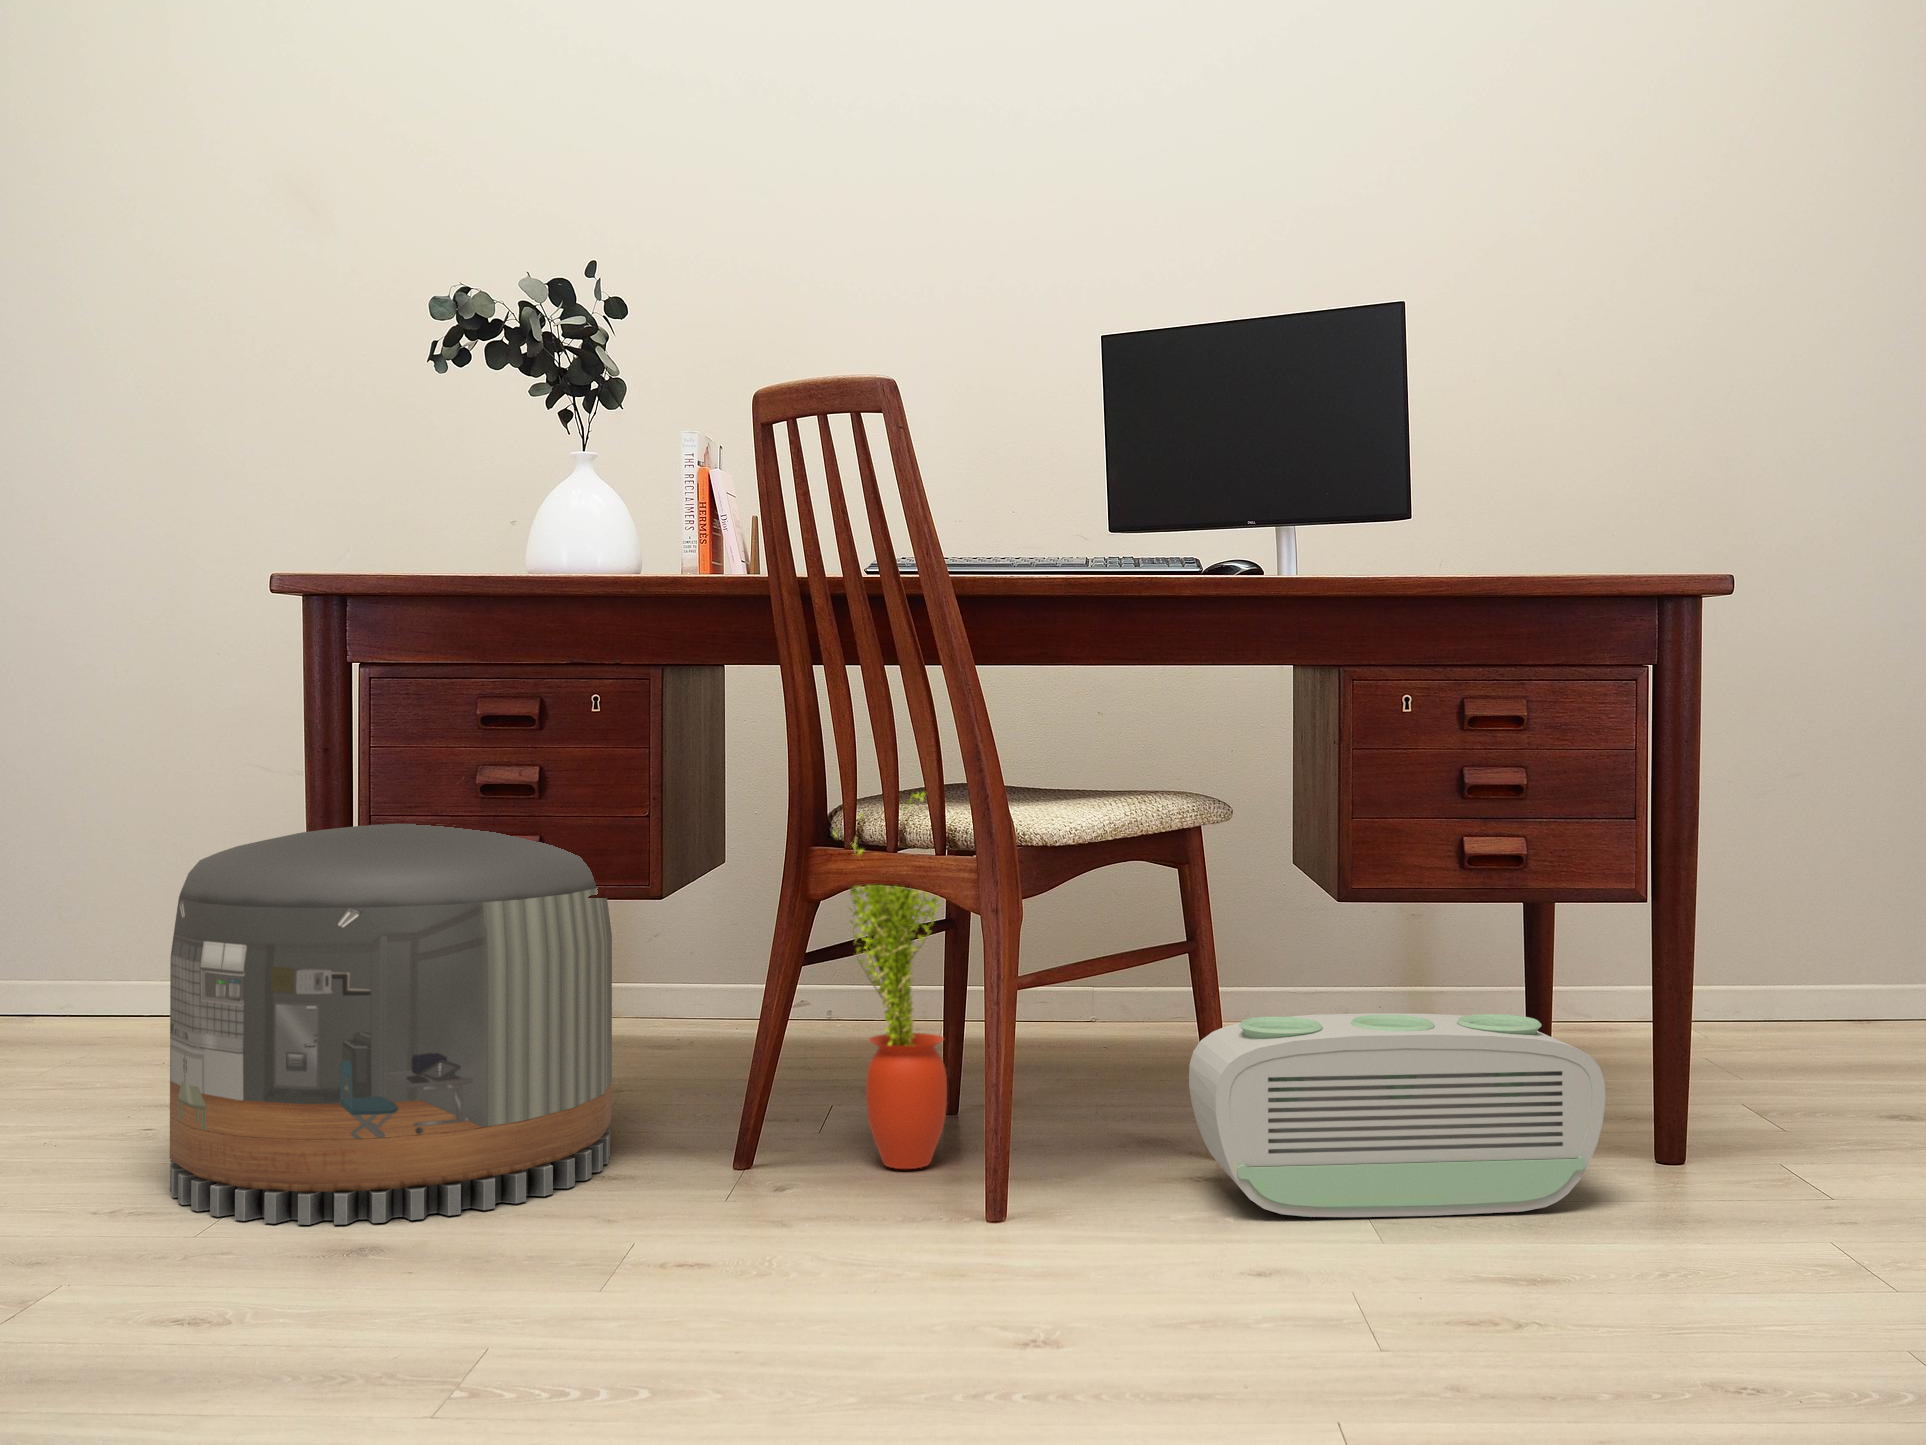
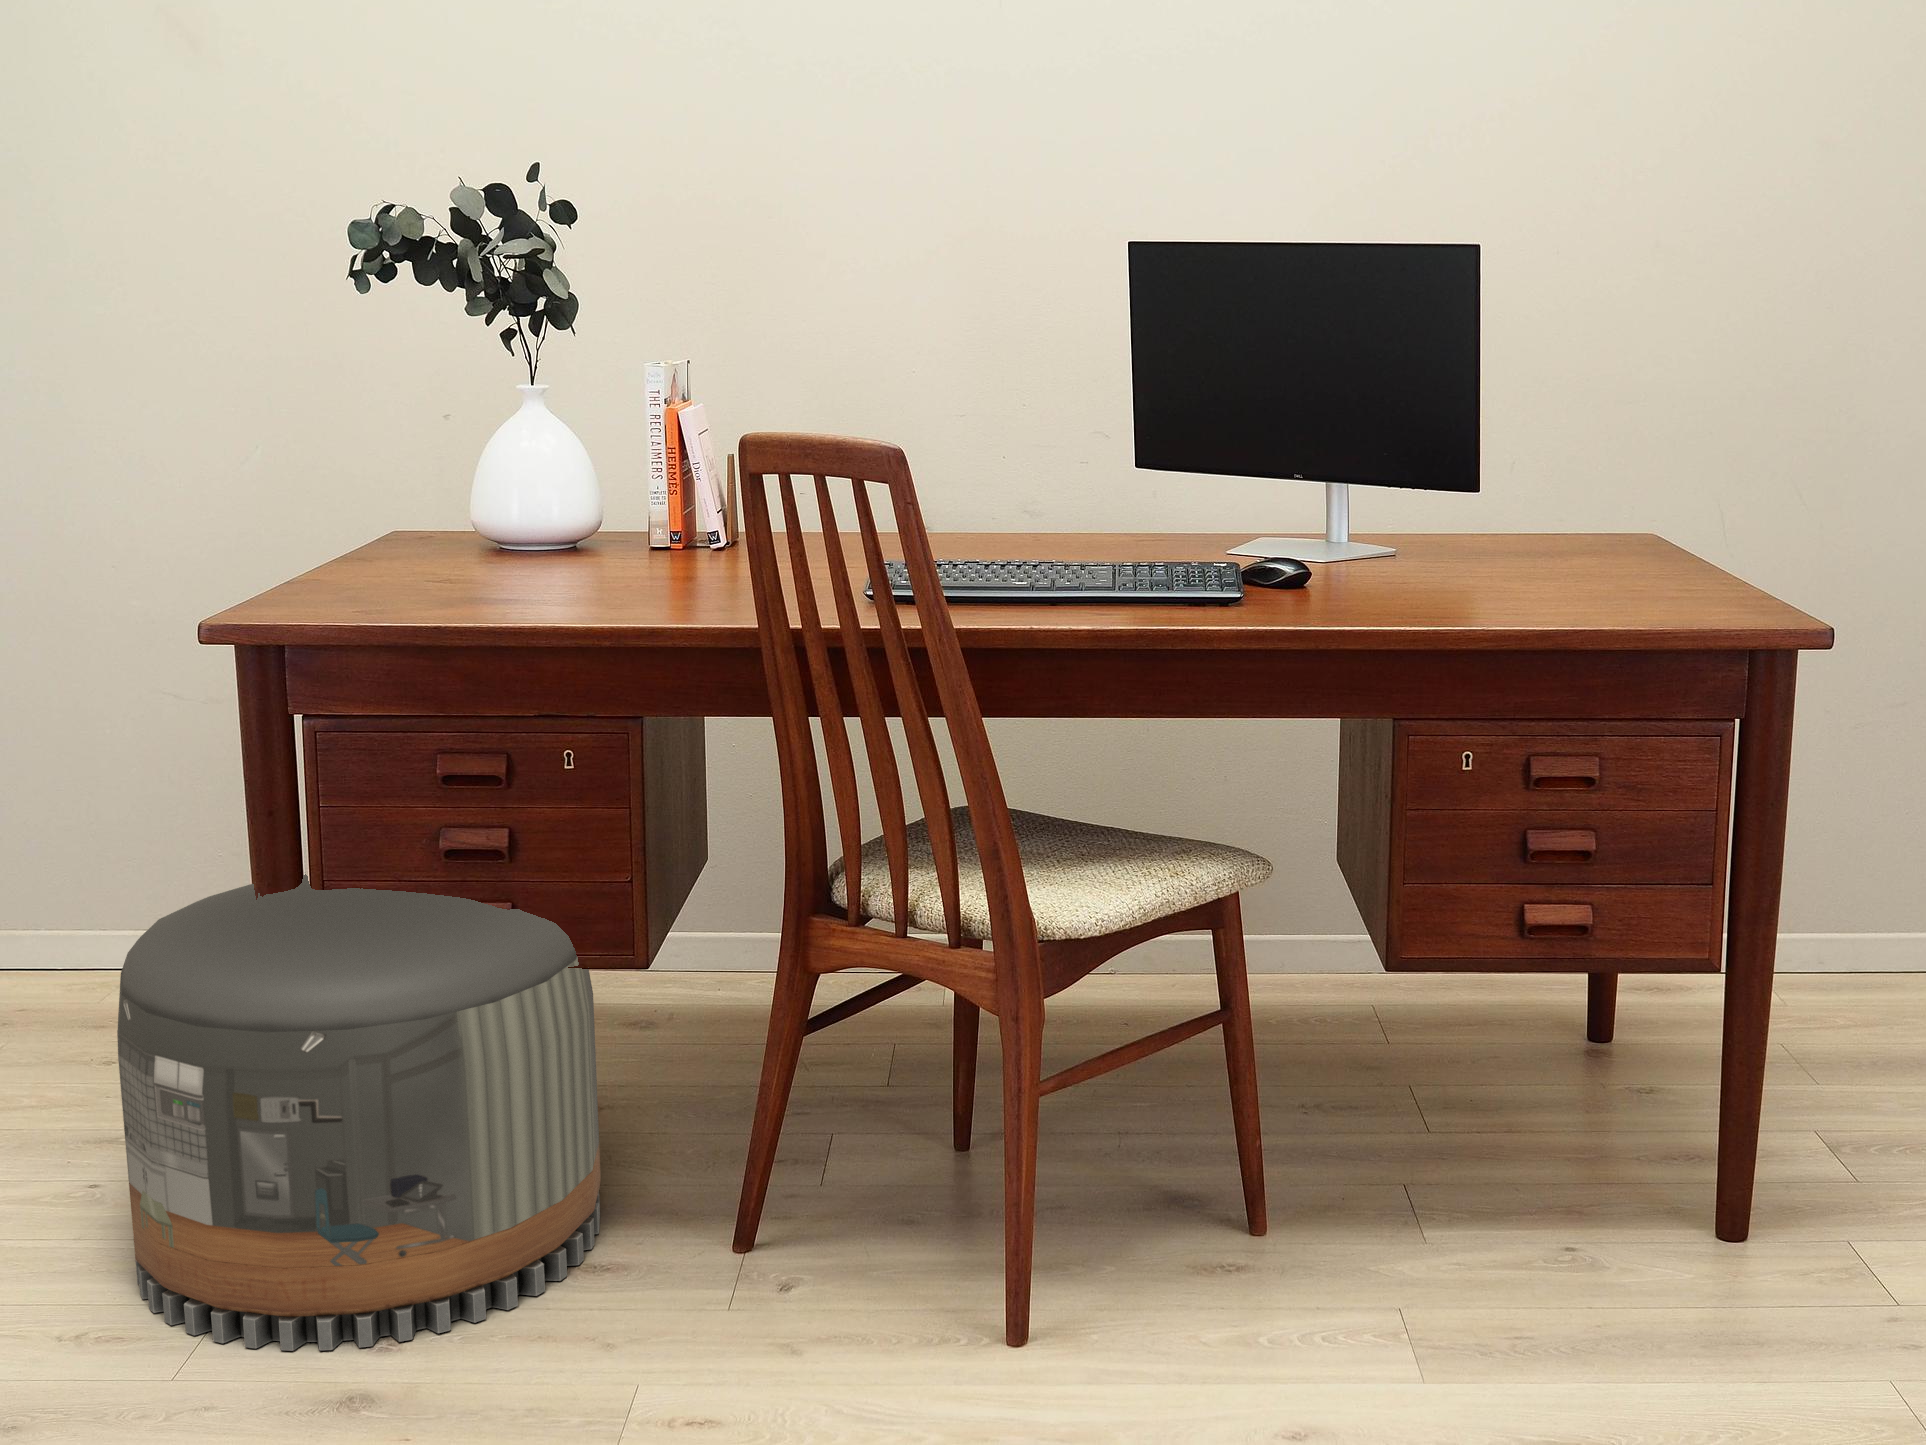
potted plant: present [834,792,947,1169] -> none [832,836,959,1244]
air purifier: present [1189,1013,1605,1217] -> none [1220,1099,1663,1335]

